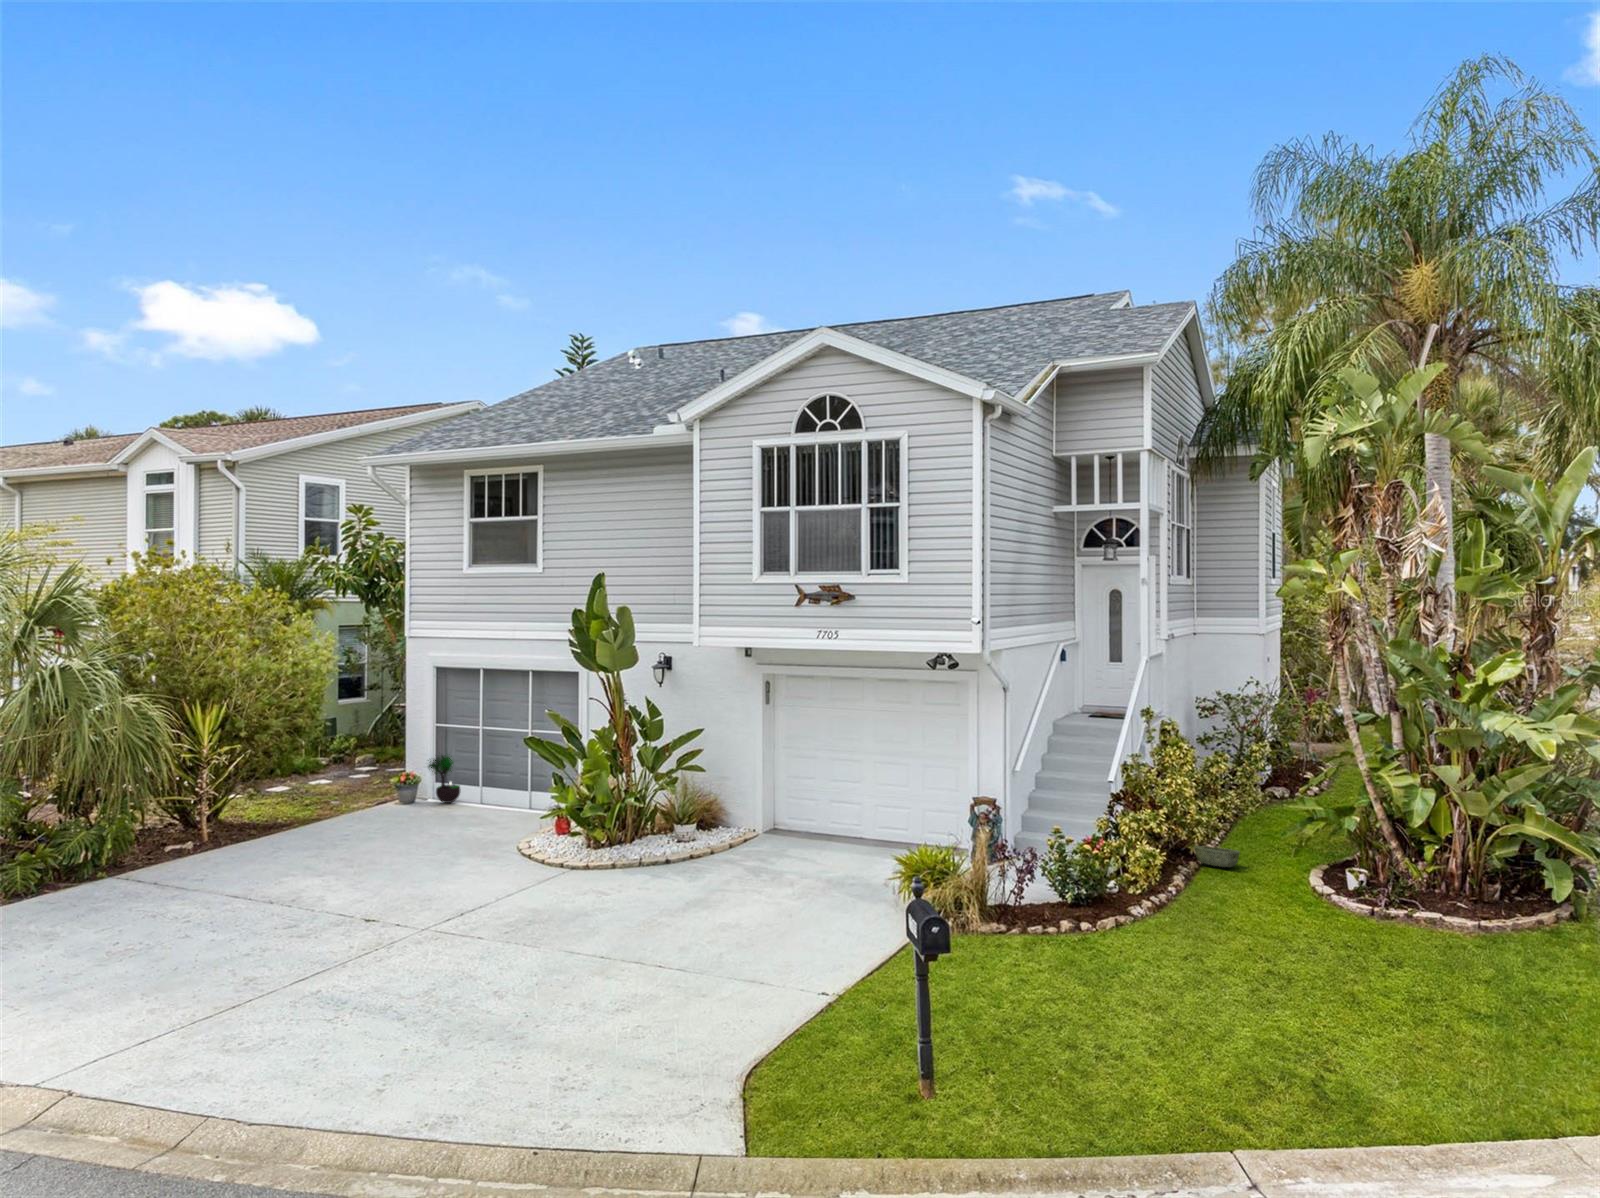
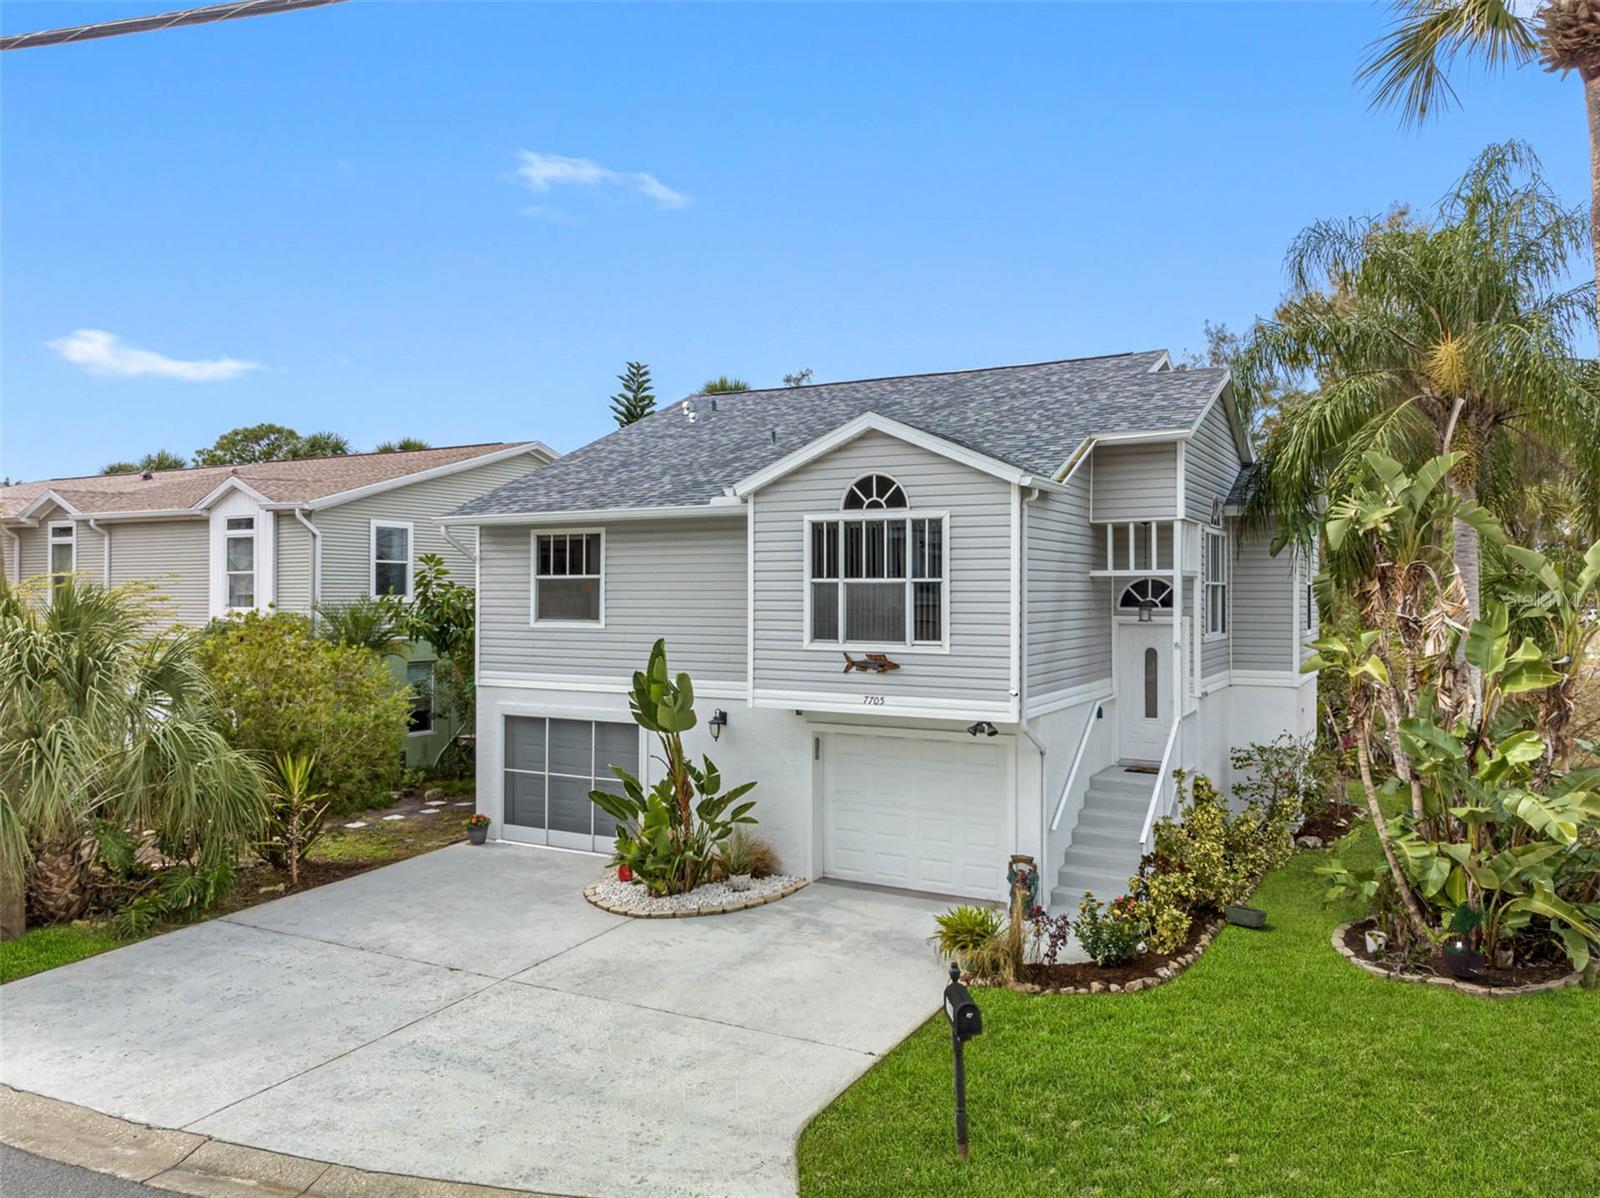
potted tree: present [428,755,460,803] -> present [1442,901,1494,977]

